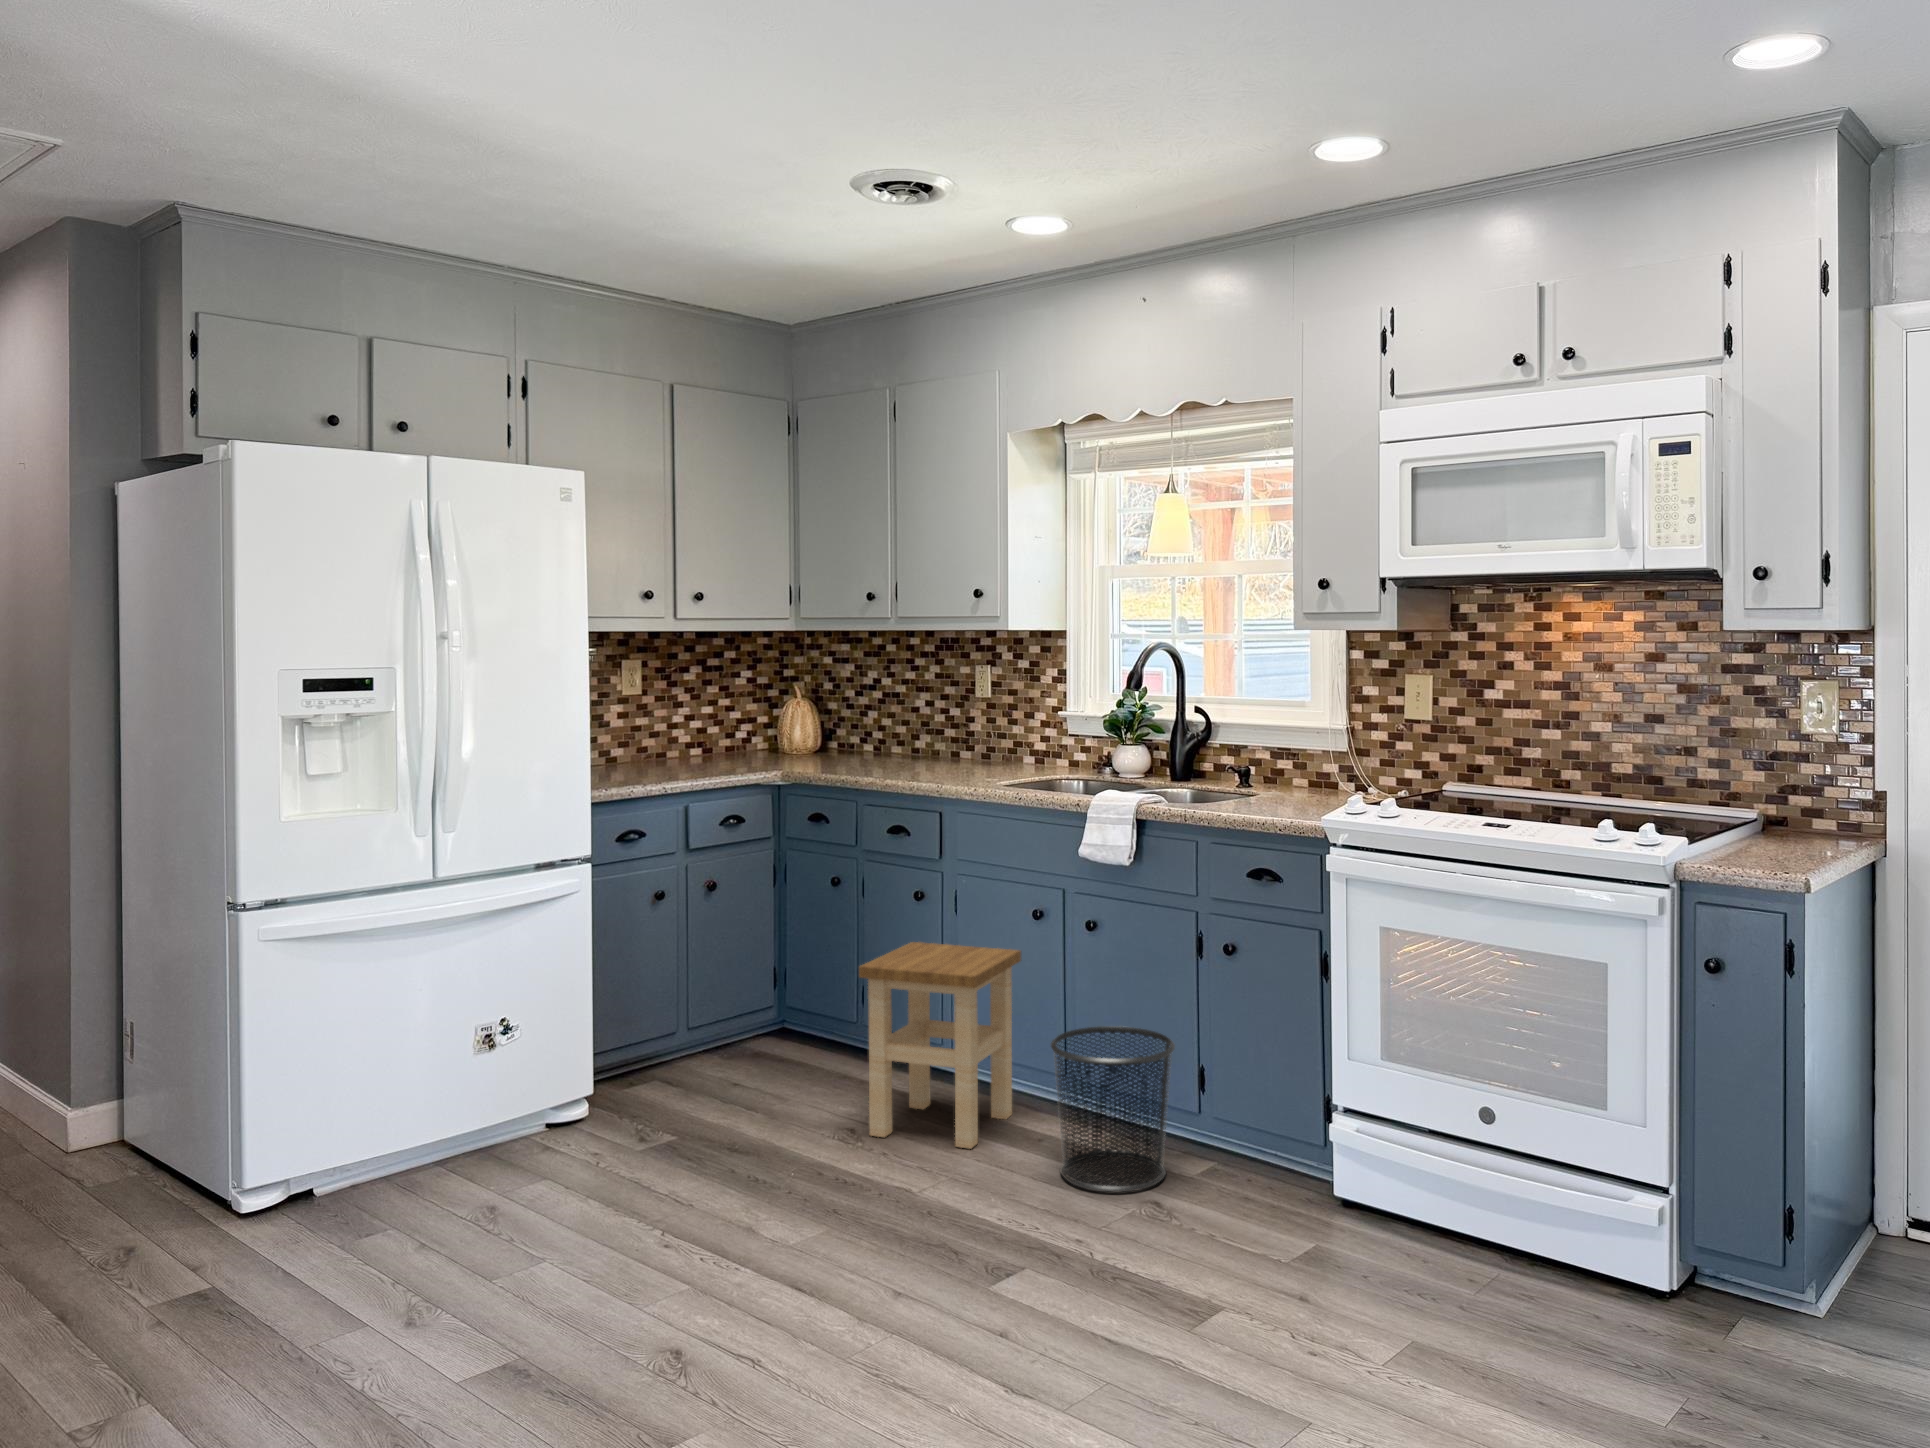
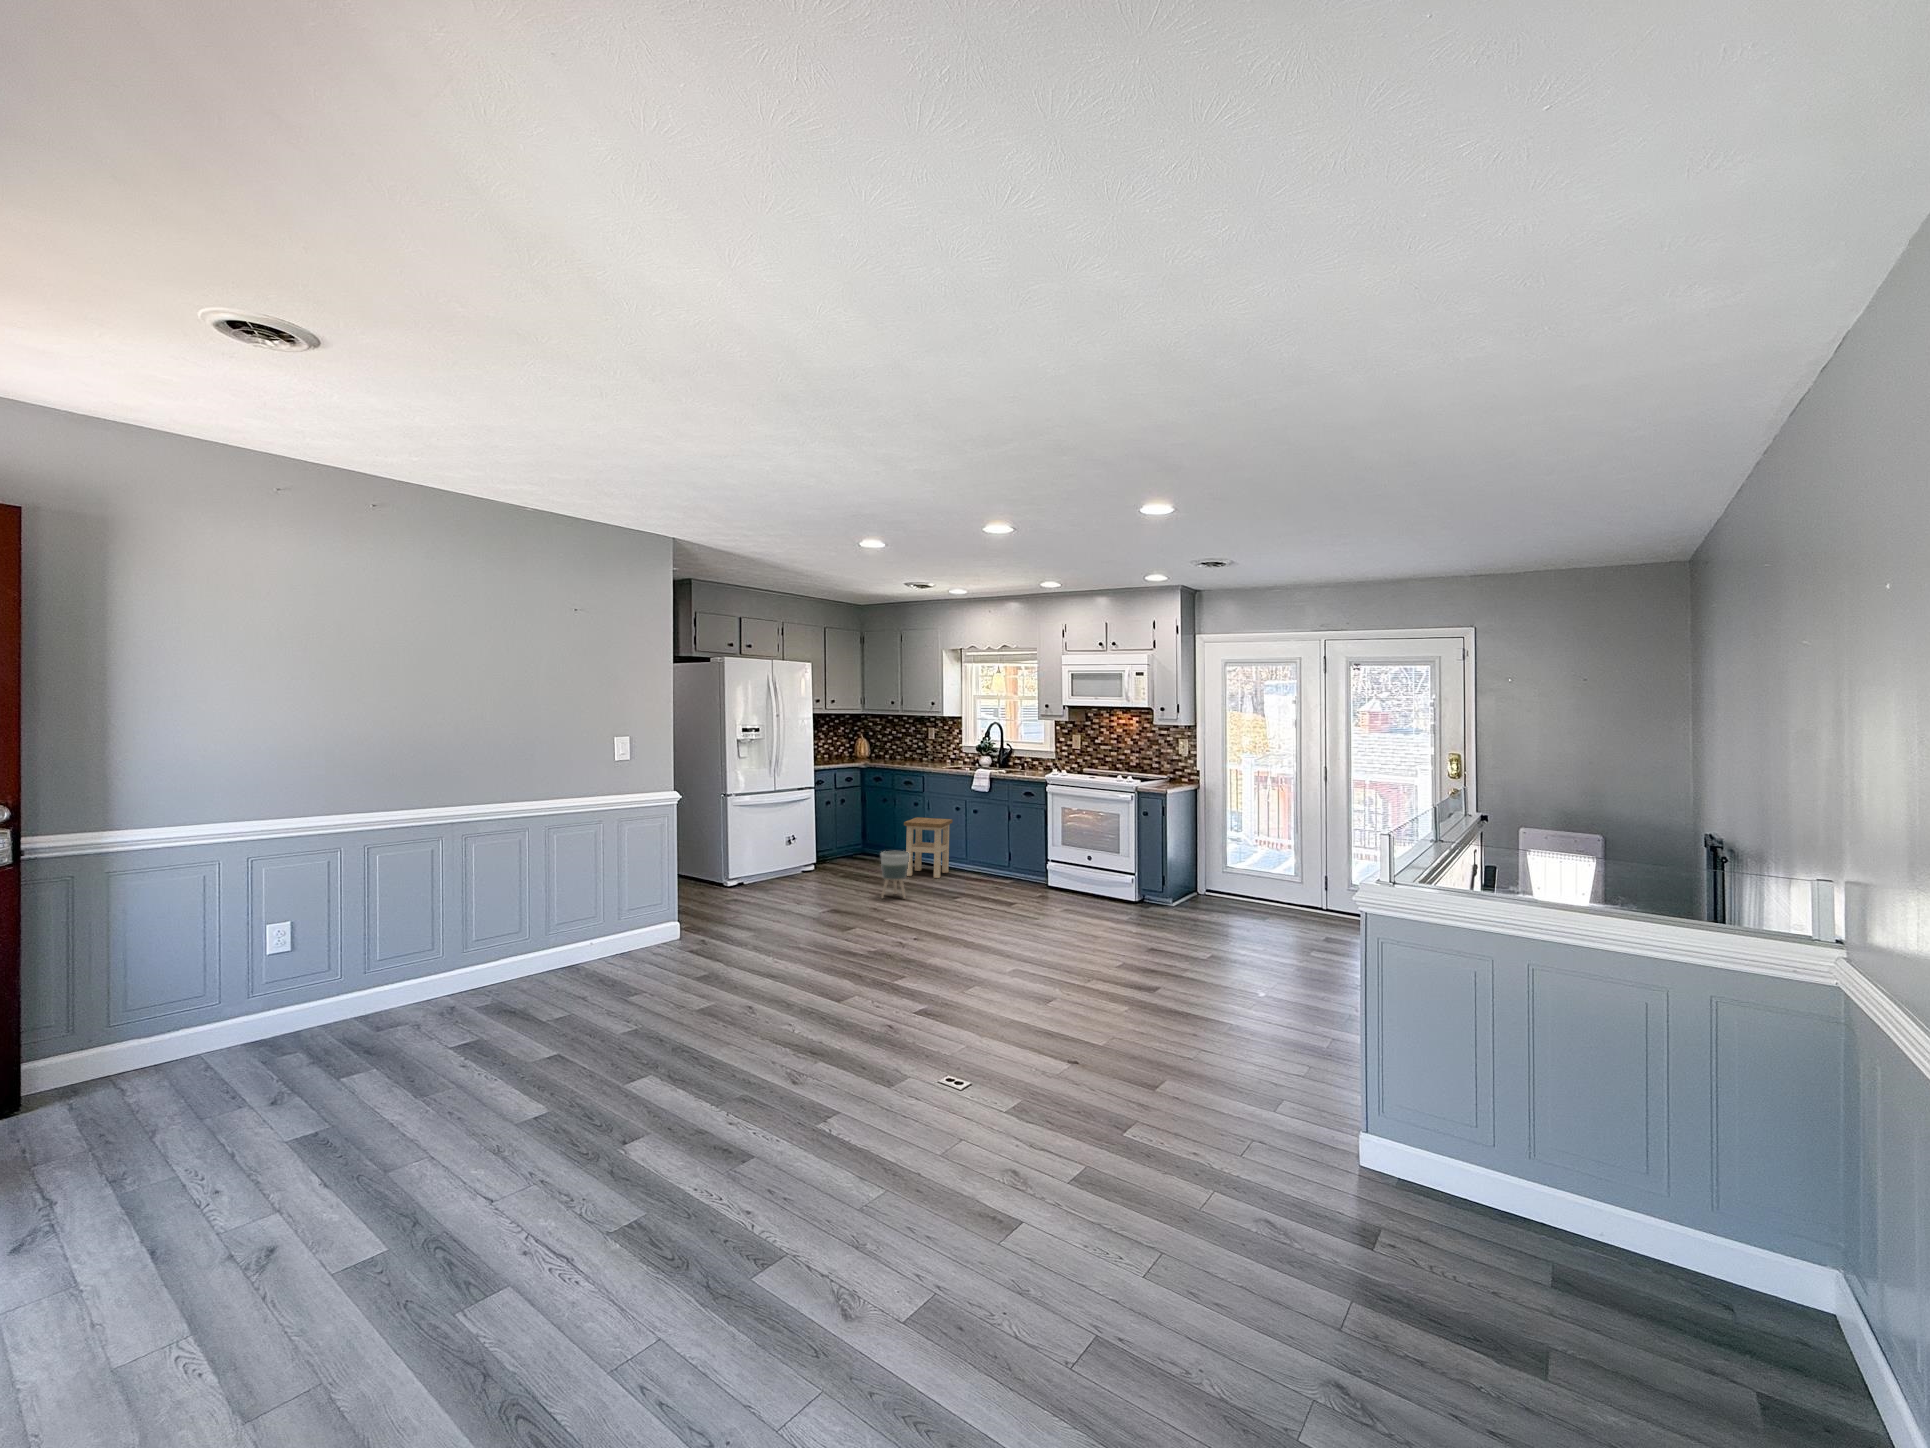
waste bin: present [1051,1026,1175,1192] -> none [965,840,1003,886]
planter: none [725,1093,829,1276] -> present [881,851,909,899]

